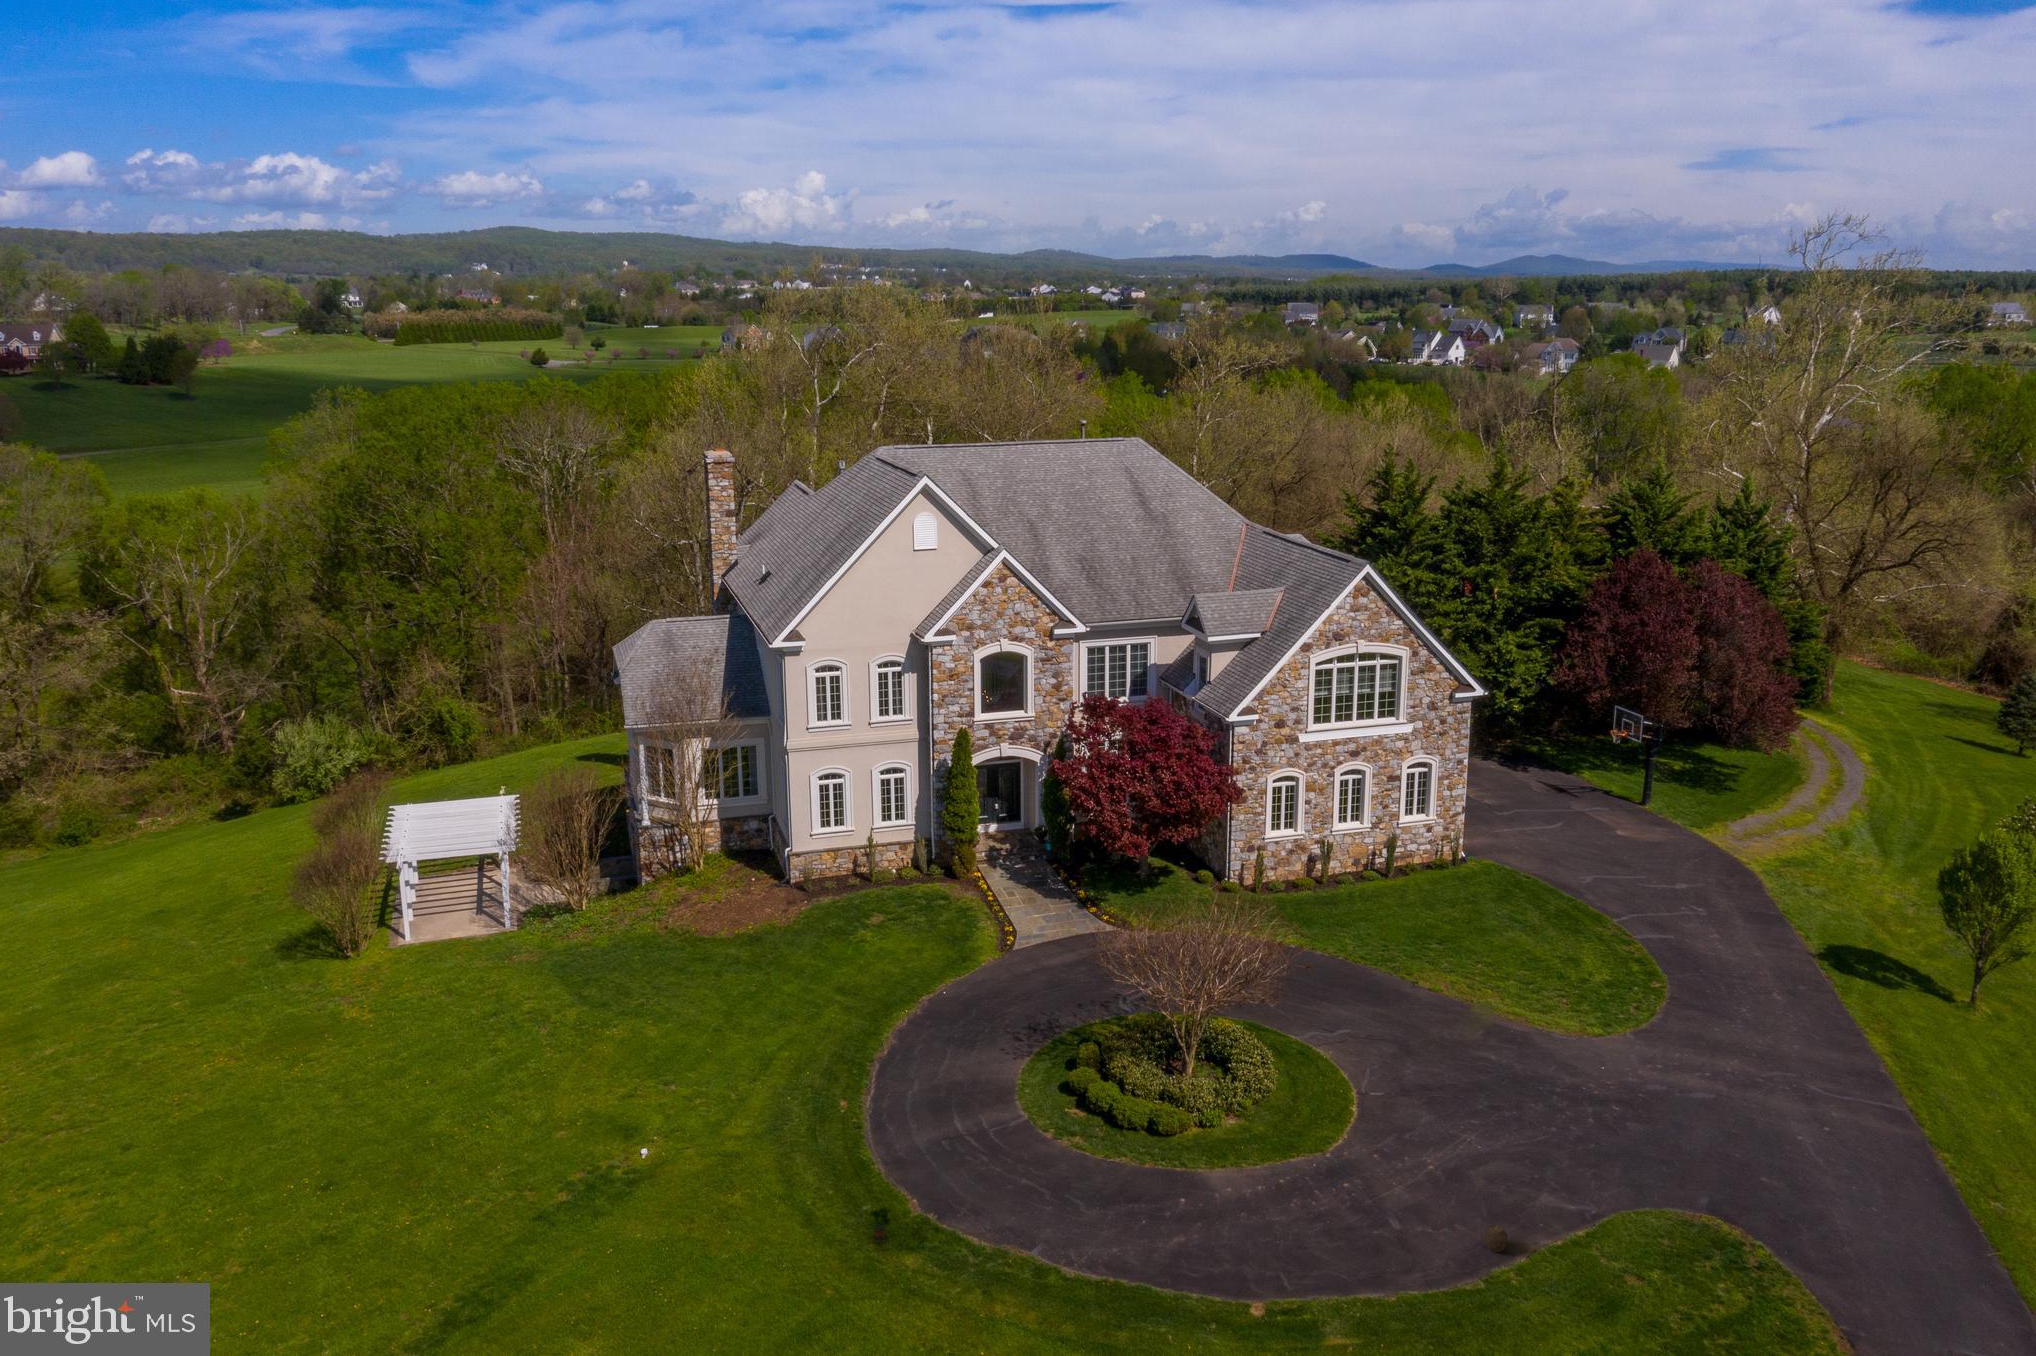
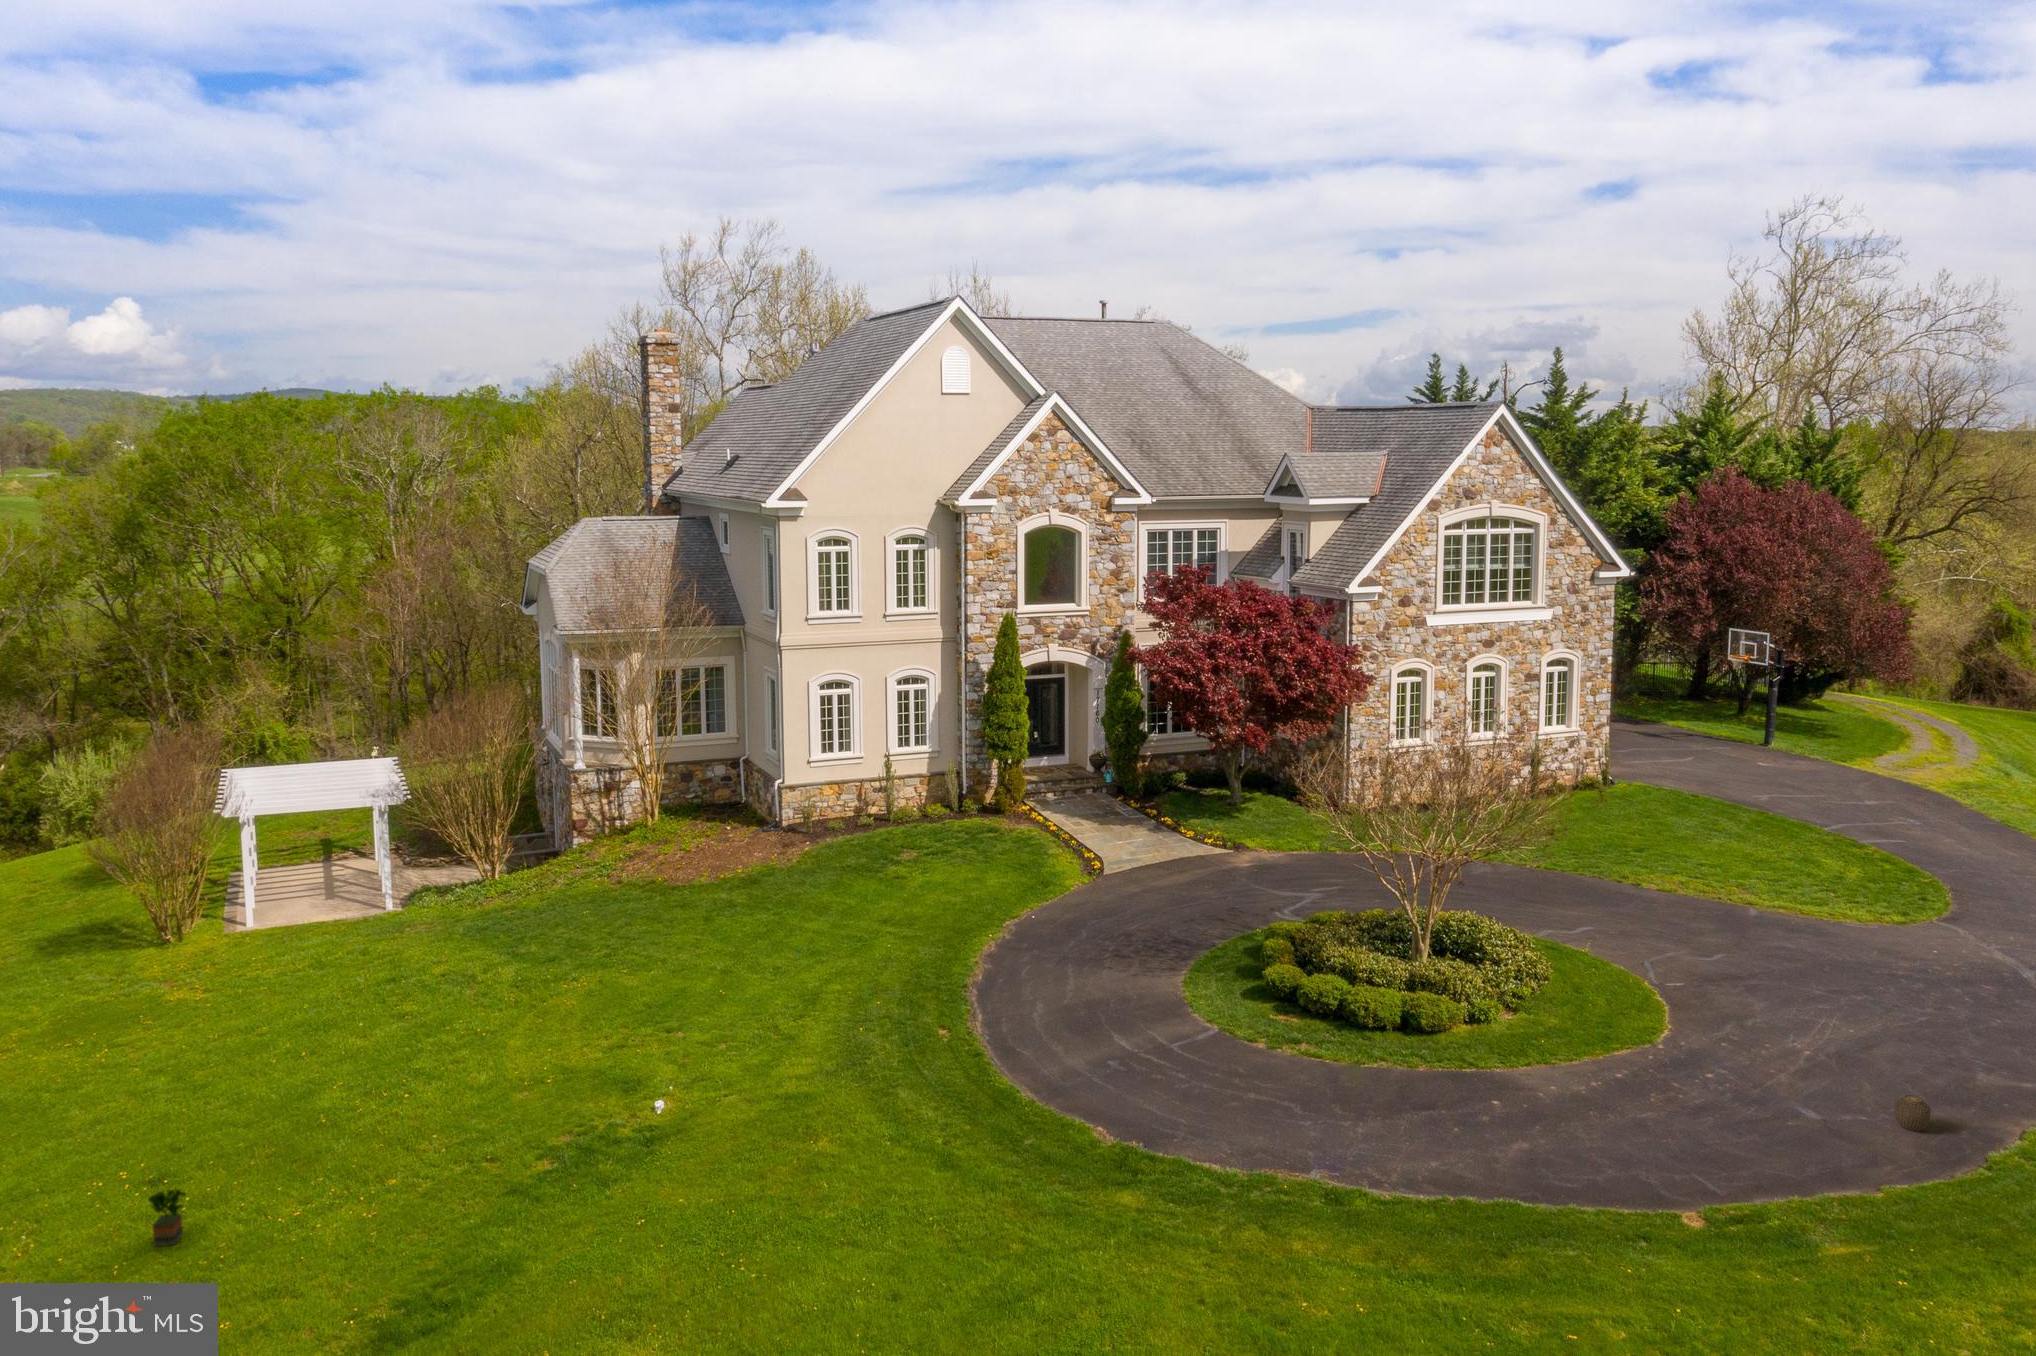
potted tree: present [870,1208,890,1242] -> present [148,1189,186,1246]

